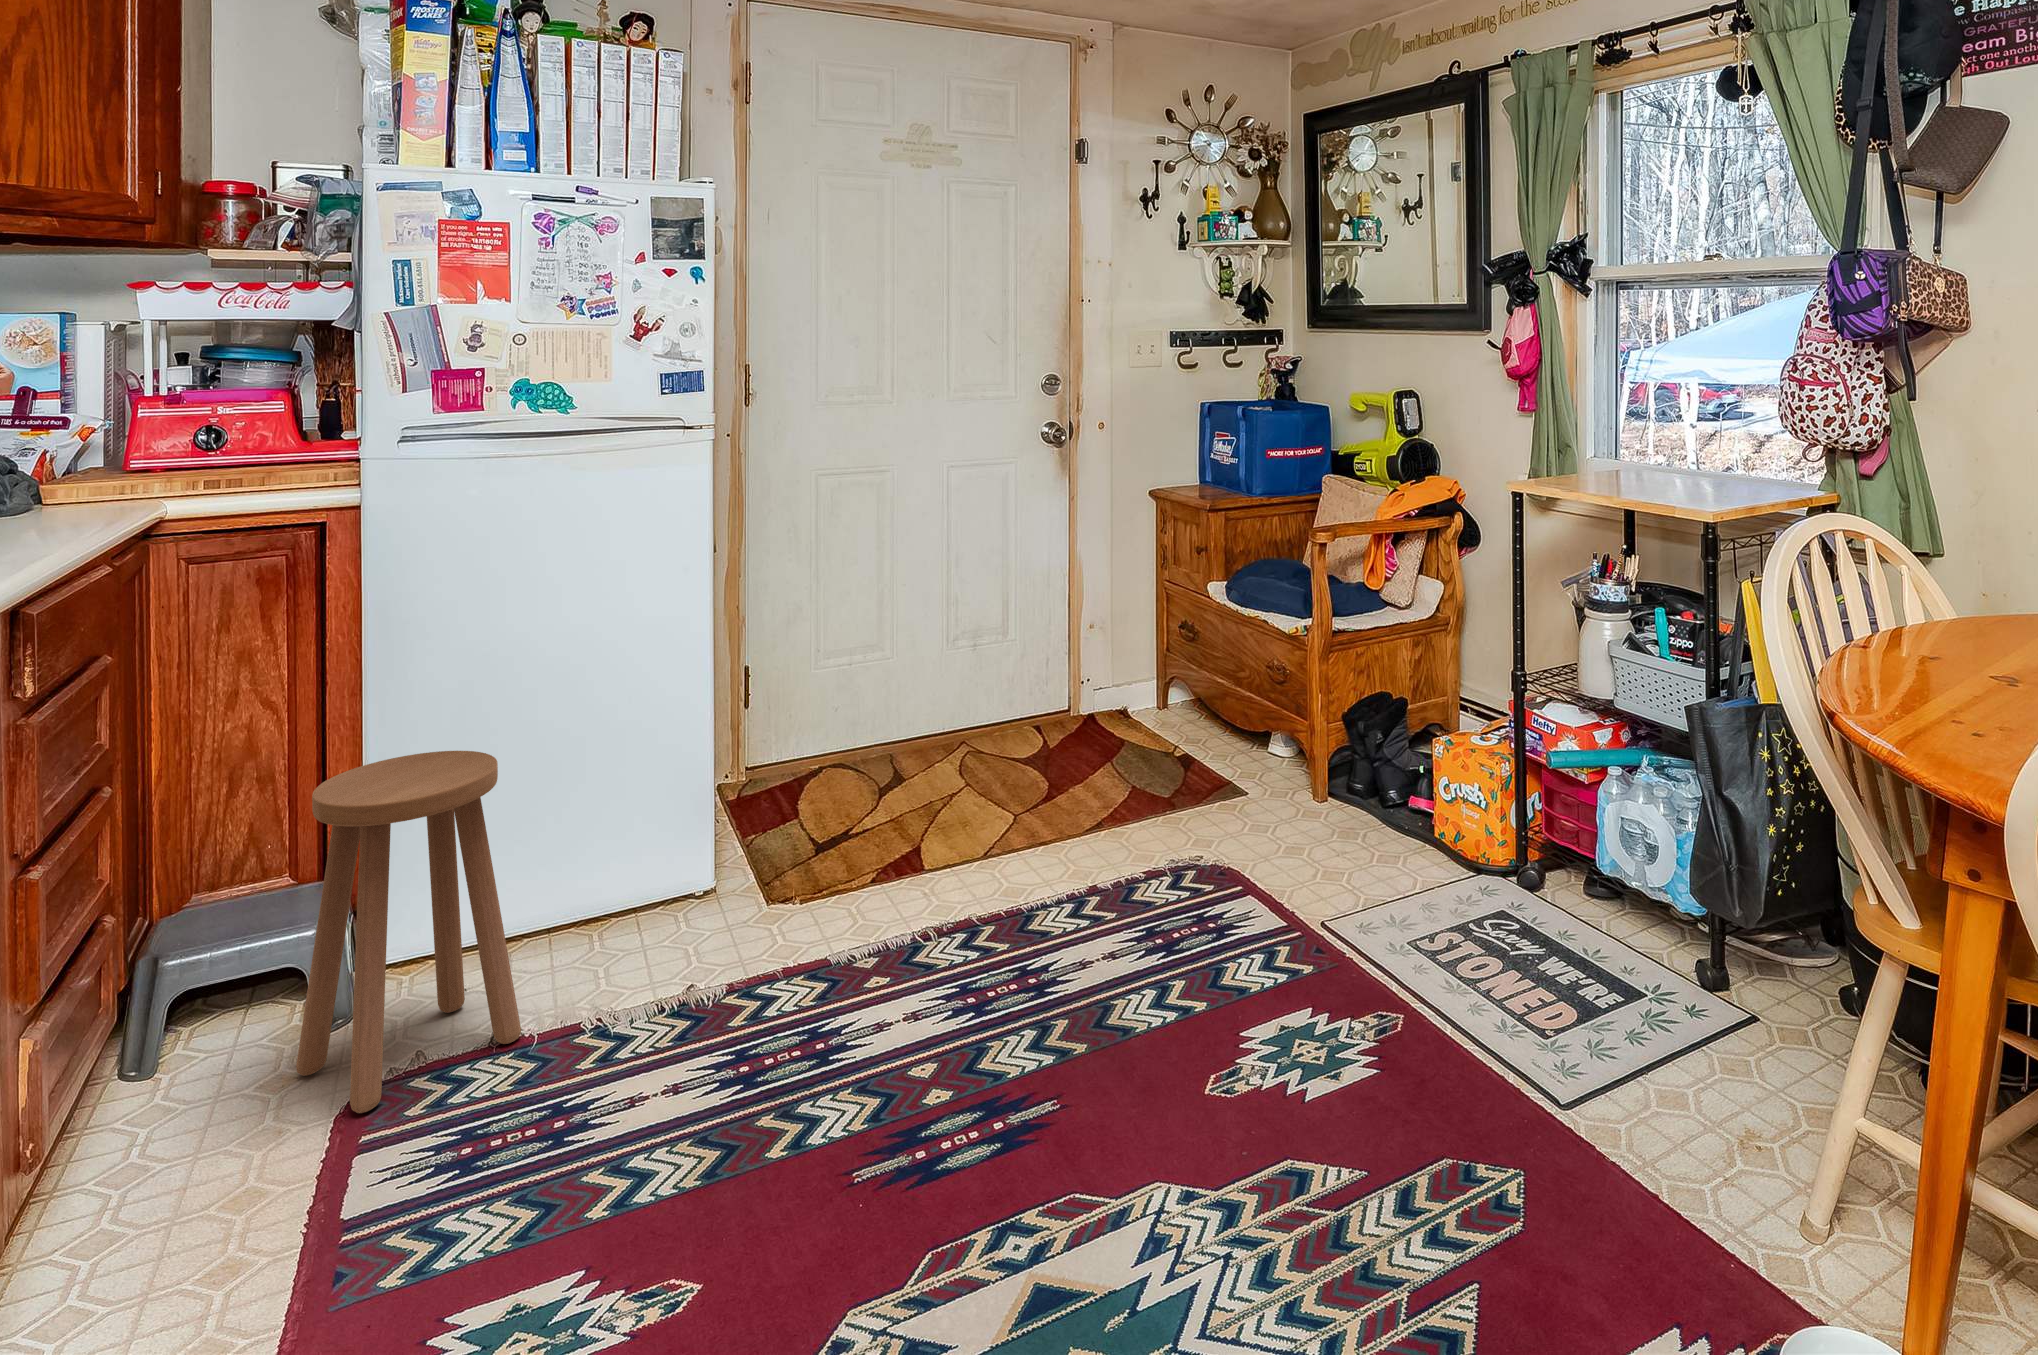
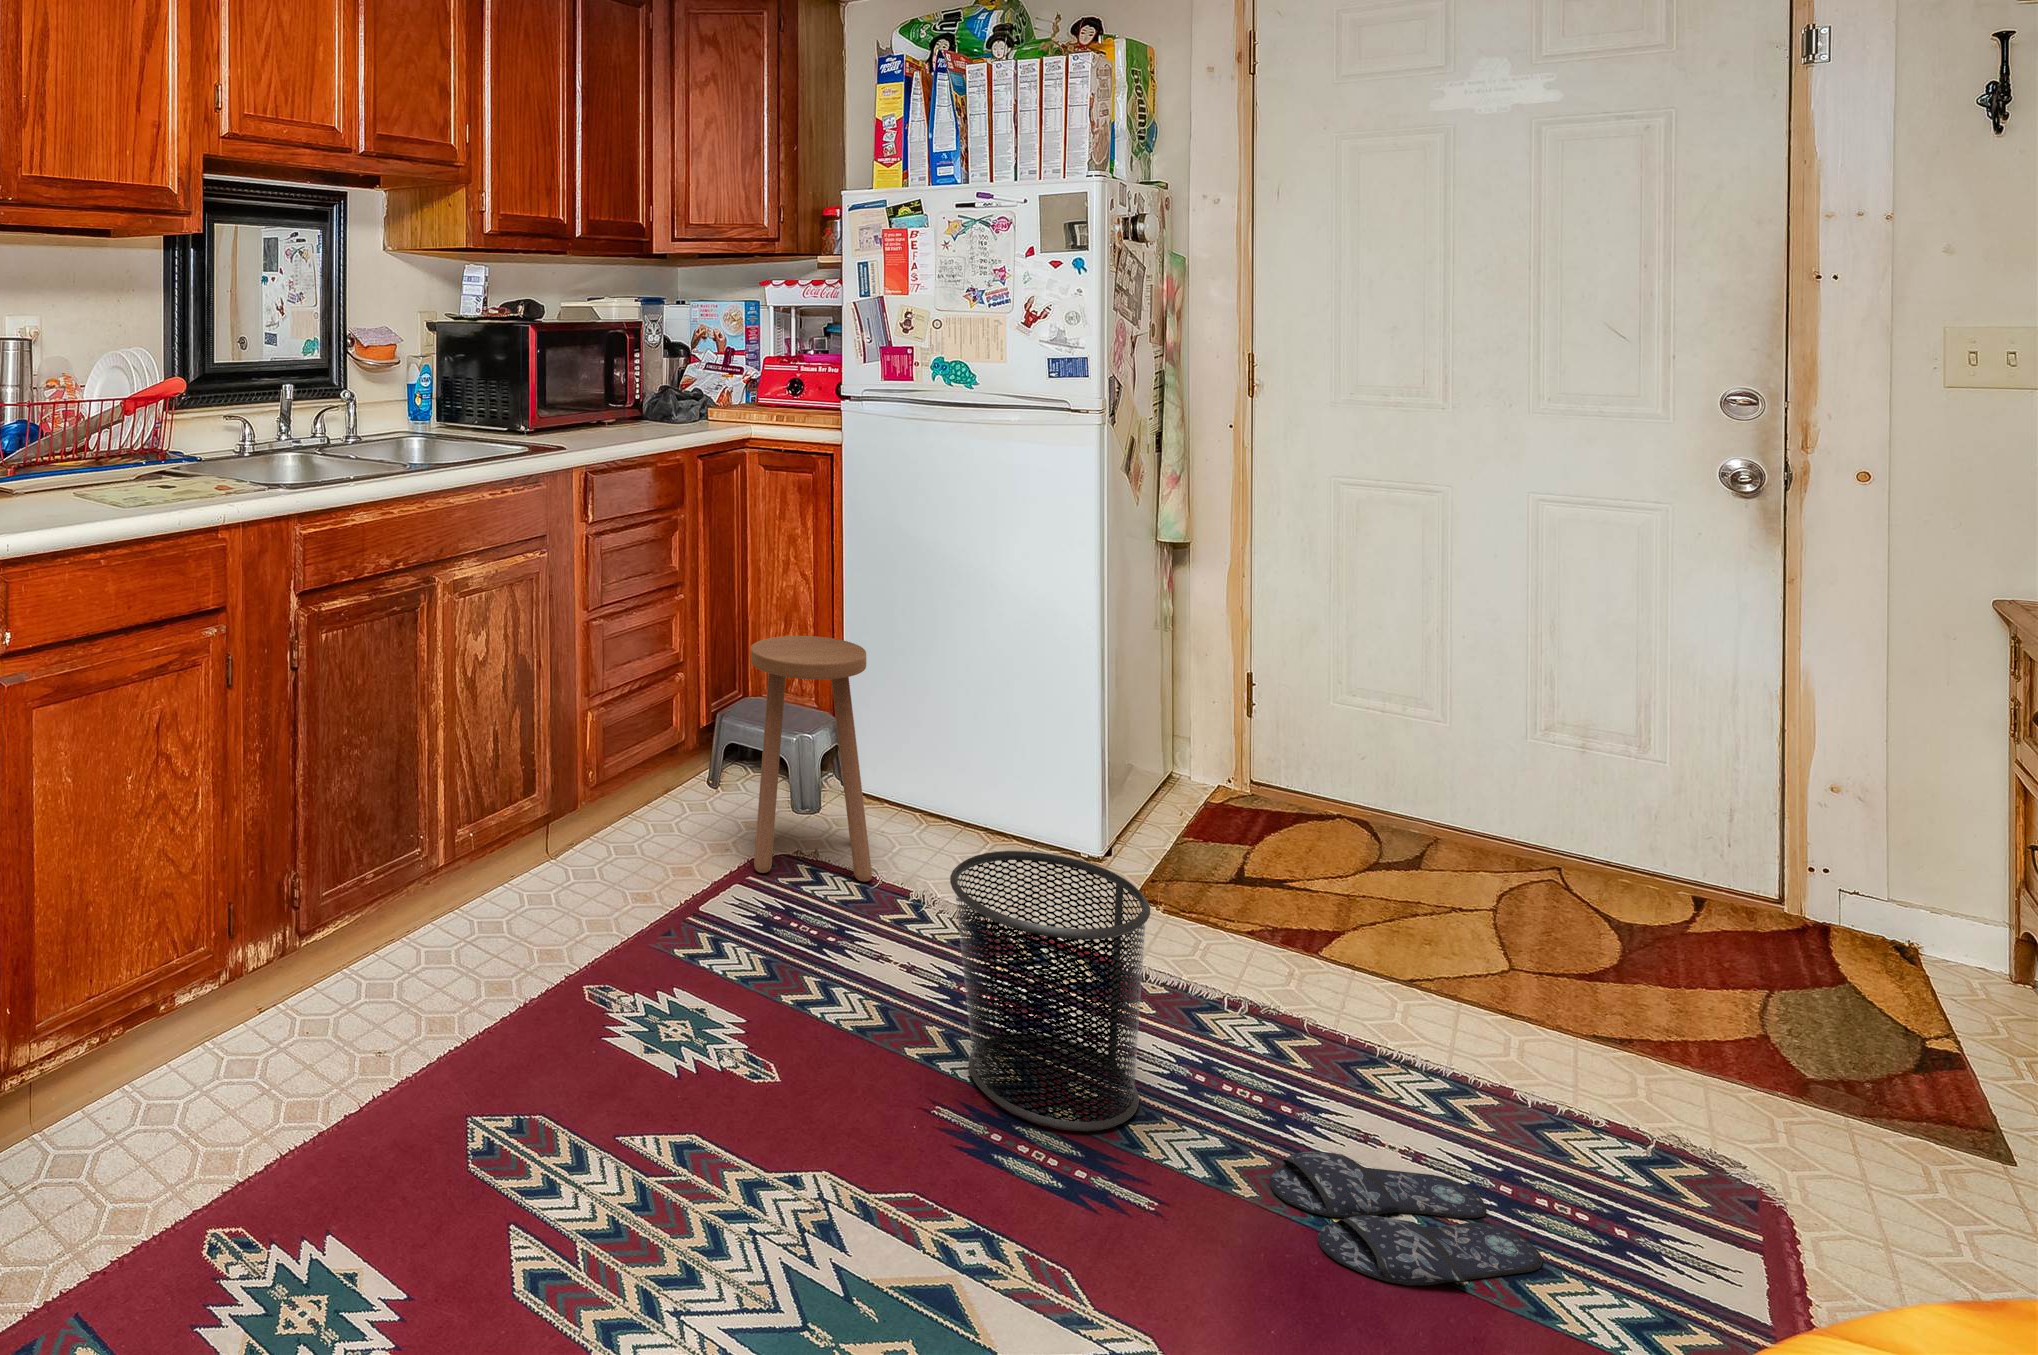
waste bin: none [806,858,994,1132] -> present [950,851,1151,1131]
slippers: none [1082,965,1224,1056] -> present [1270,1152,1543,1286]

